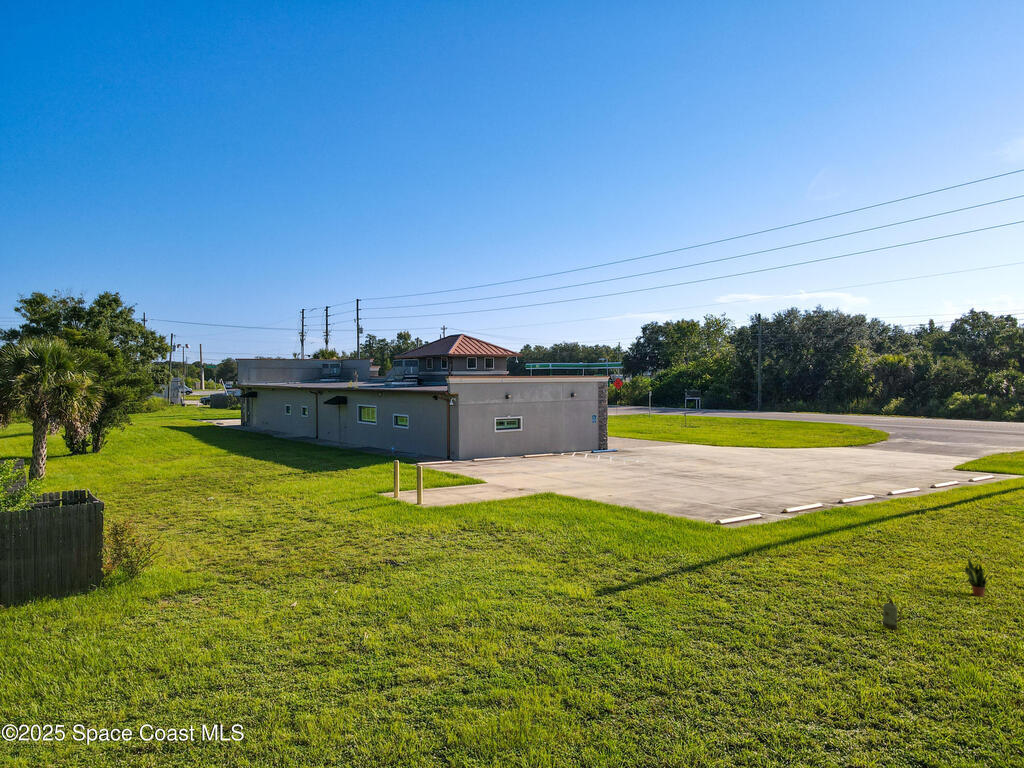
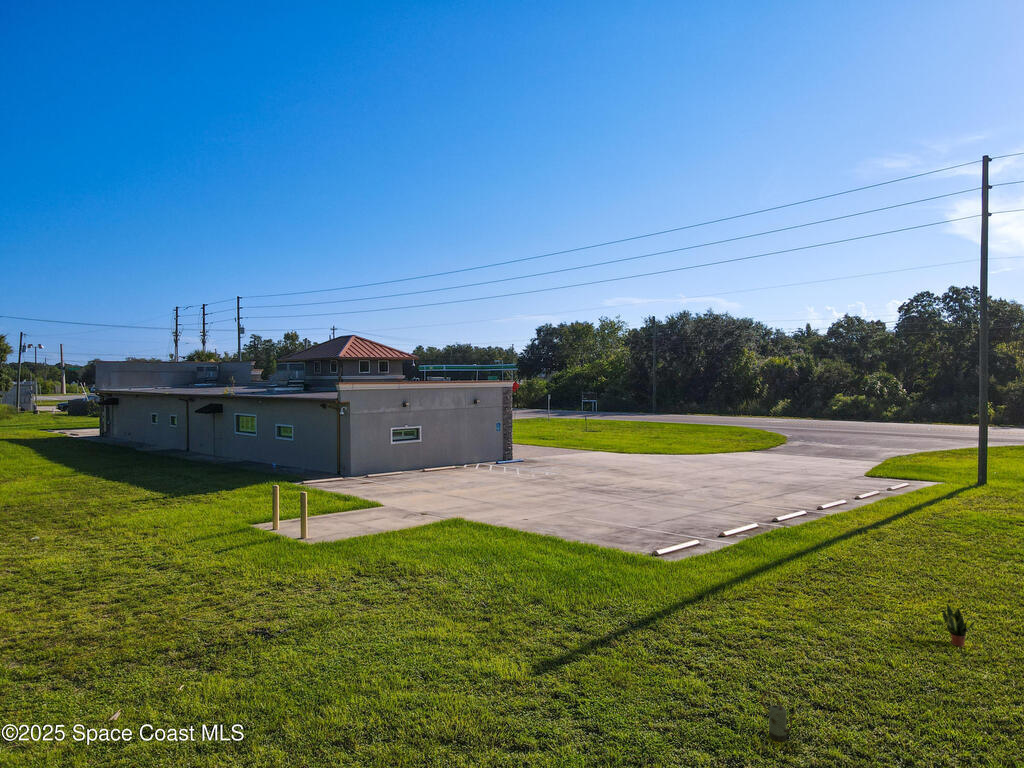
watering can: present [877,594,904,629] -> present [761,692,795,742]

